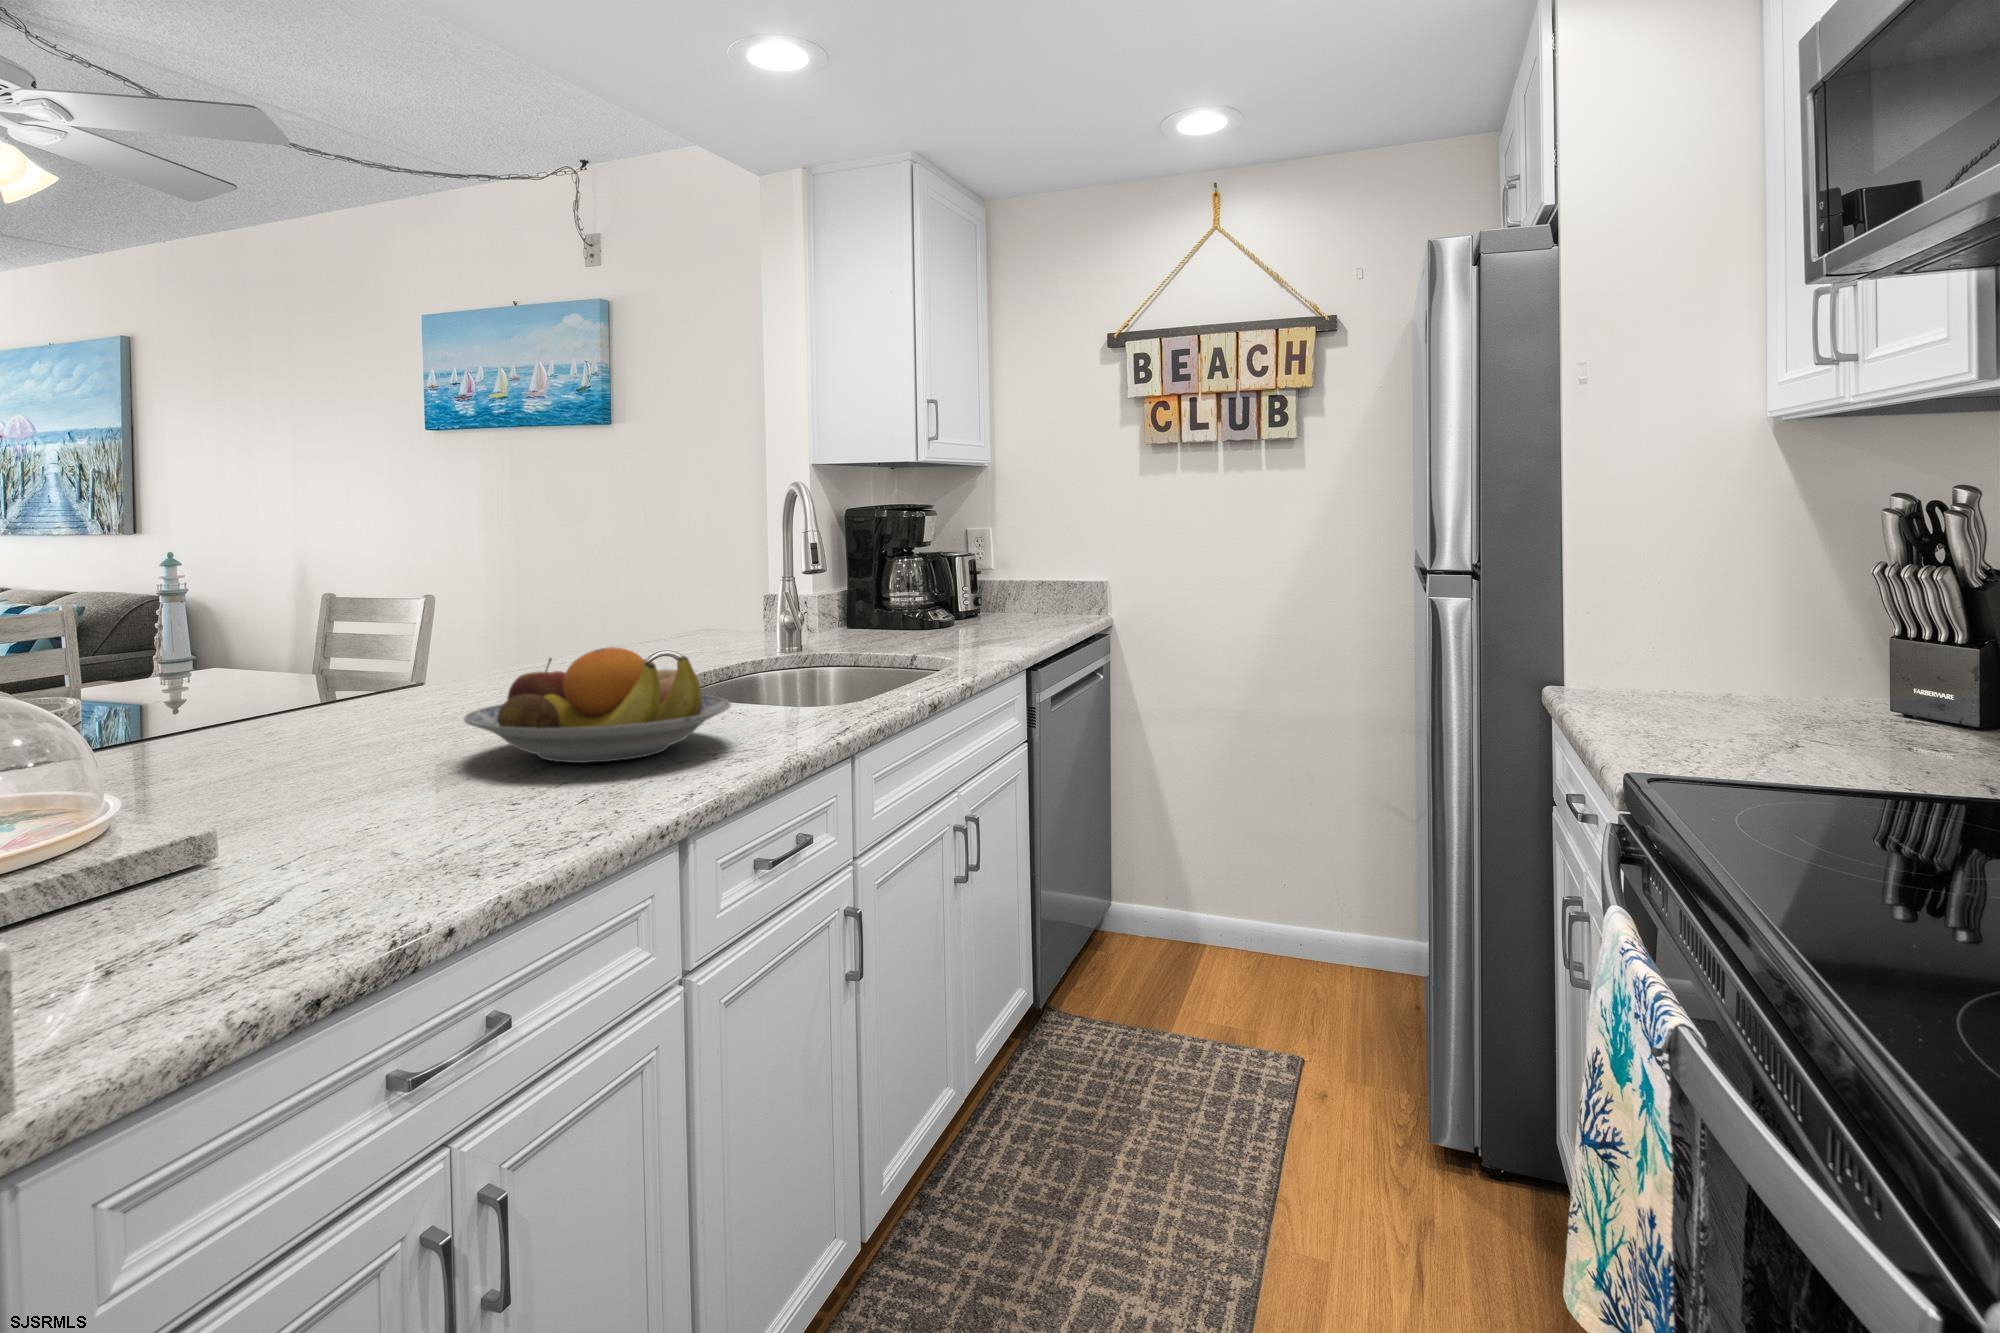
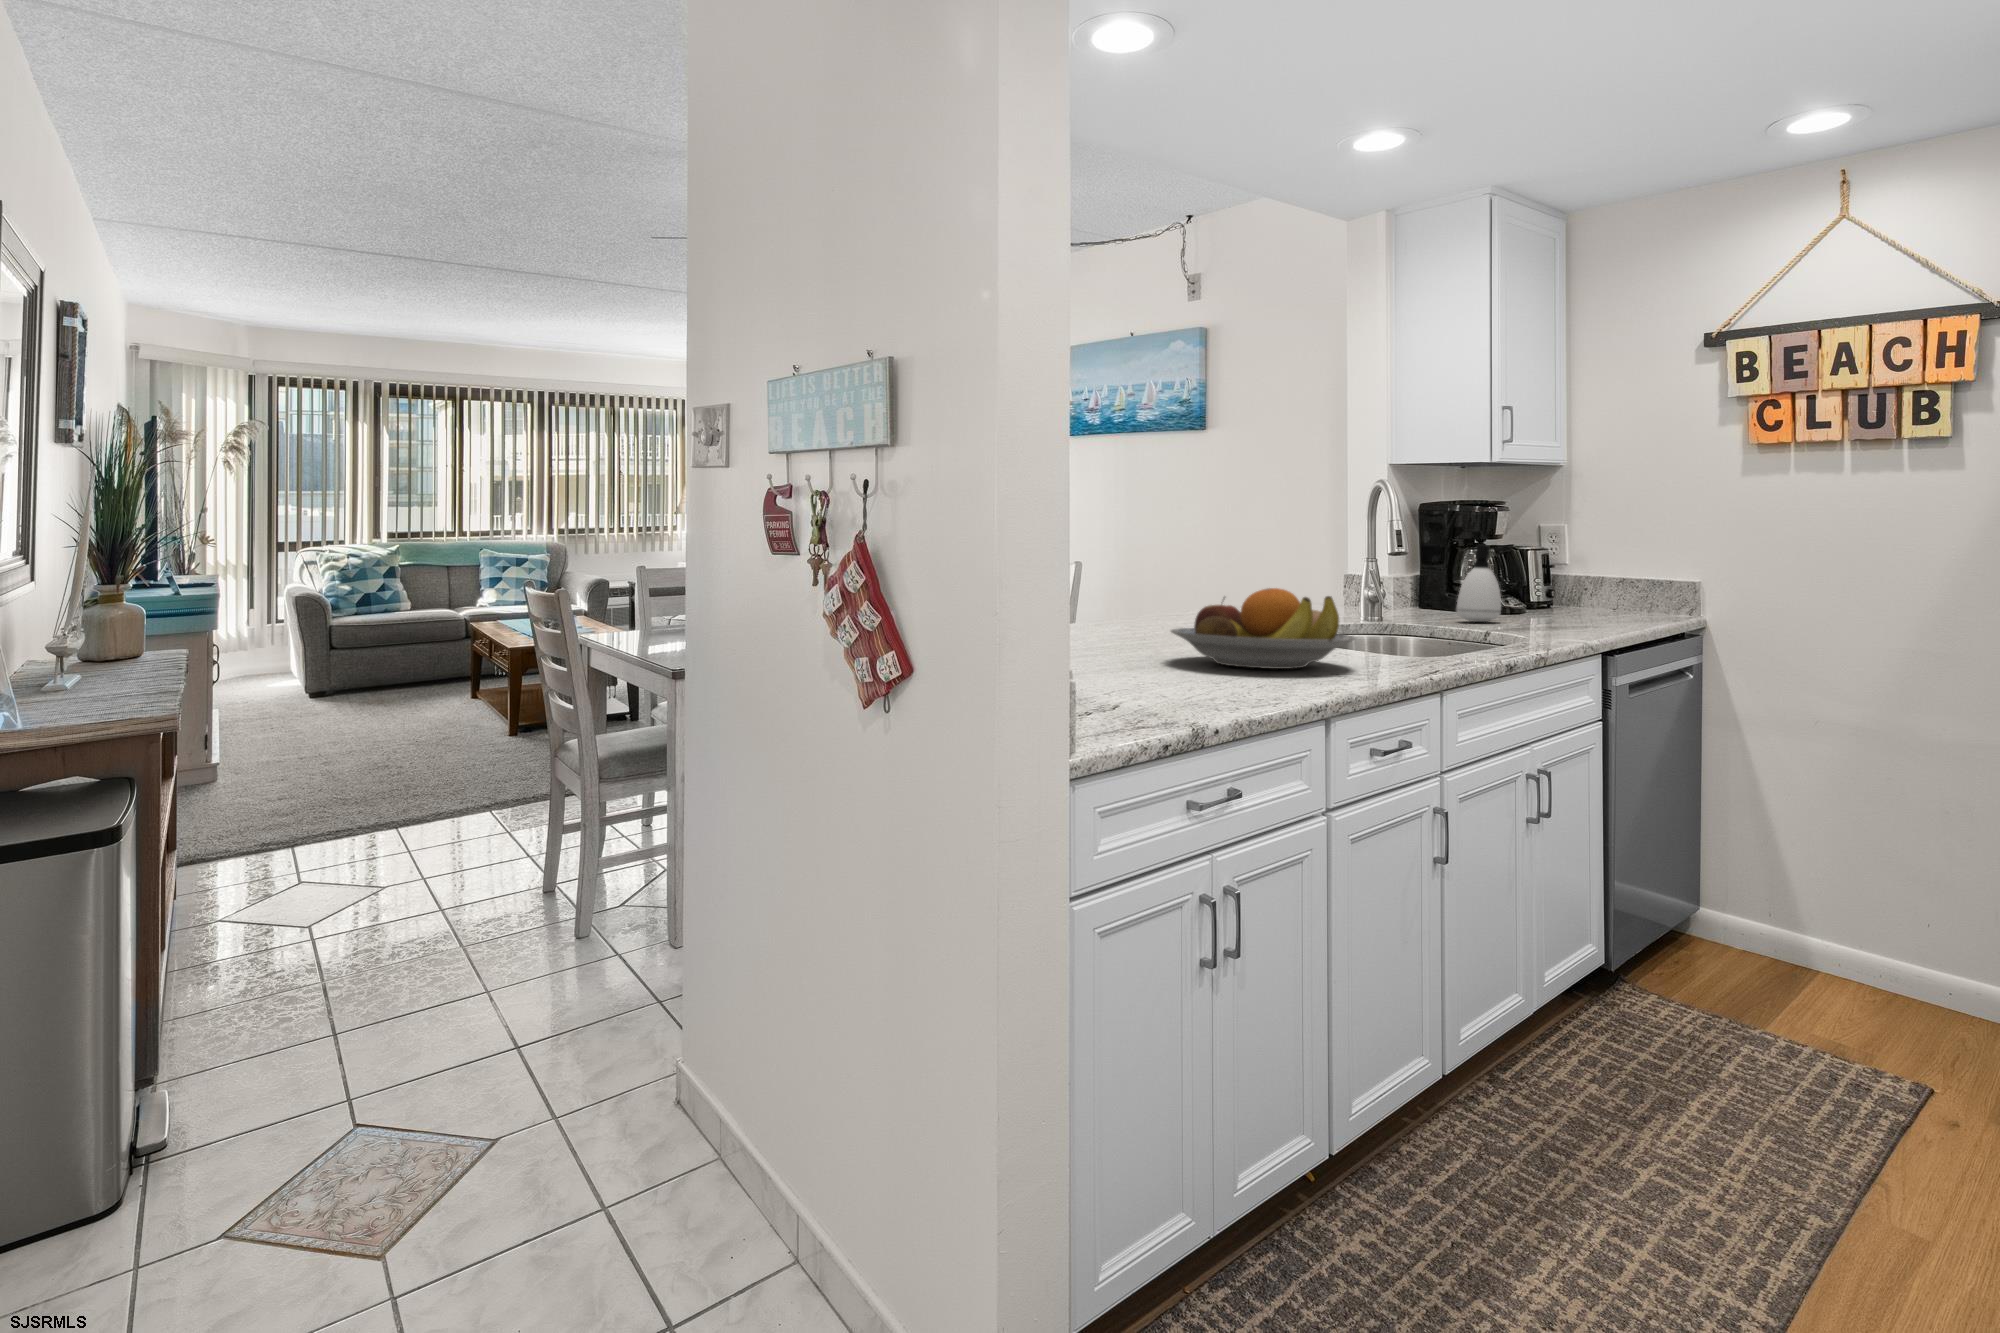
soap dispenser: none [884,554,929,638] -> present [1456,544,1502,622]

